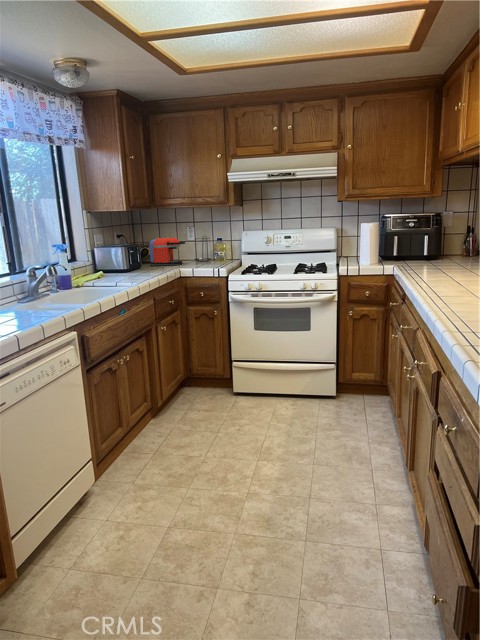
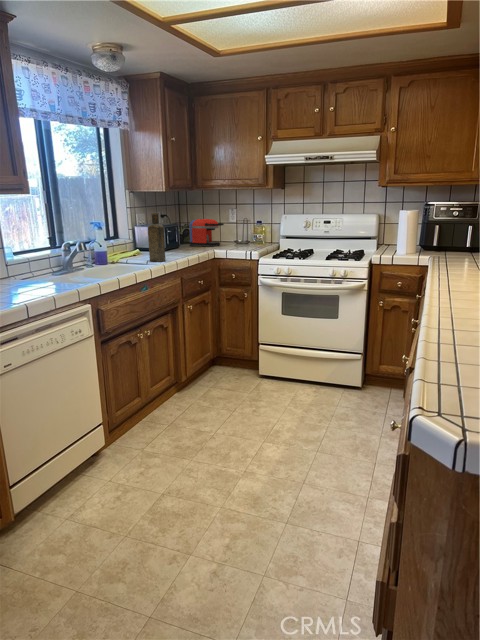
bottle: none [117,233,137,283] -> present [148,213,165,262]

